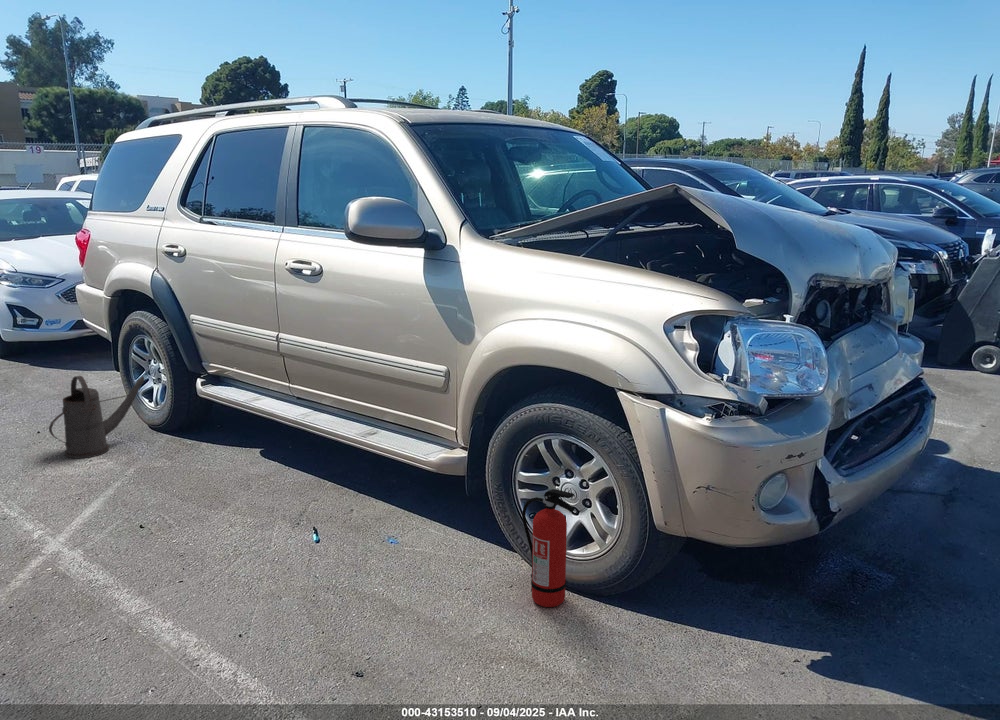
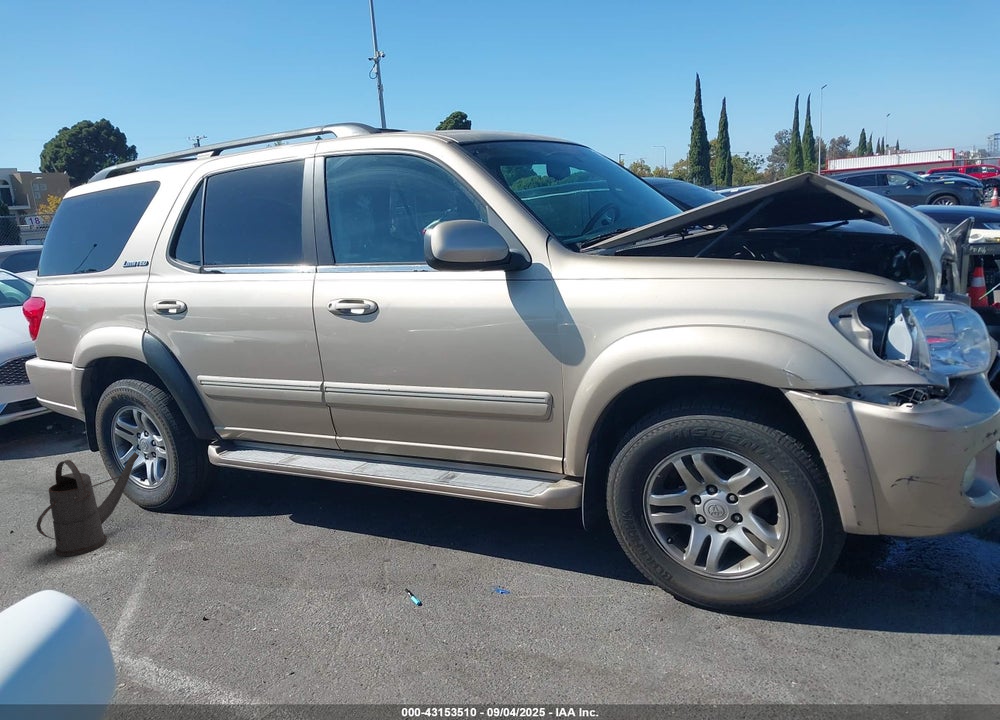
fire extinguisher: present [522,488,574,607] -> none [670,507,739,638]

